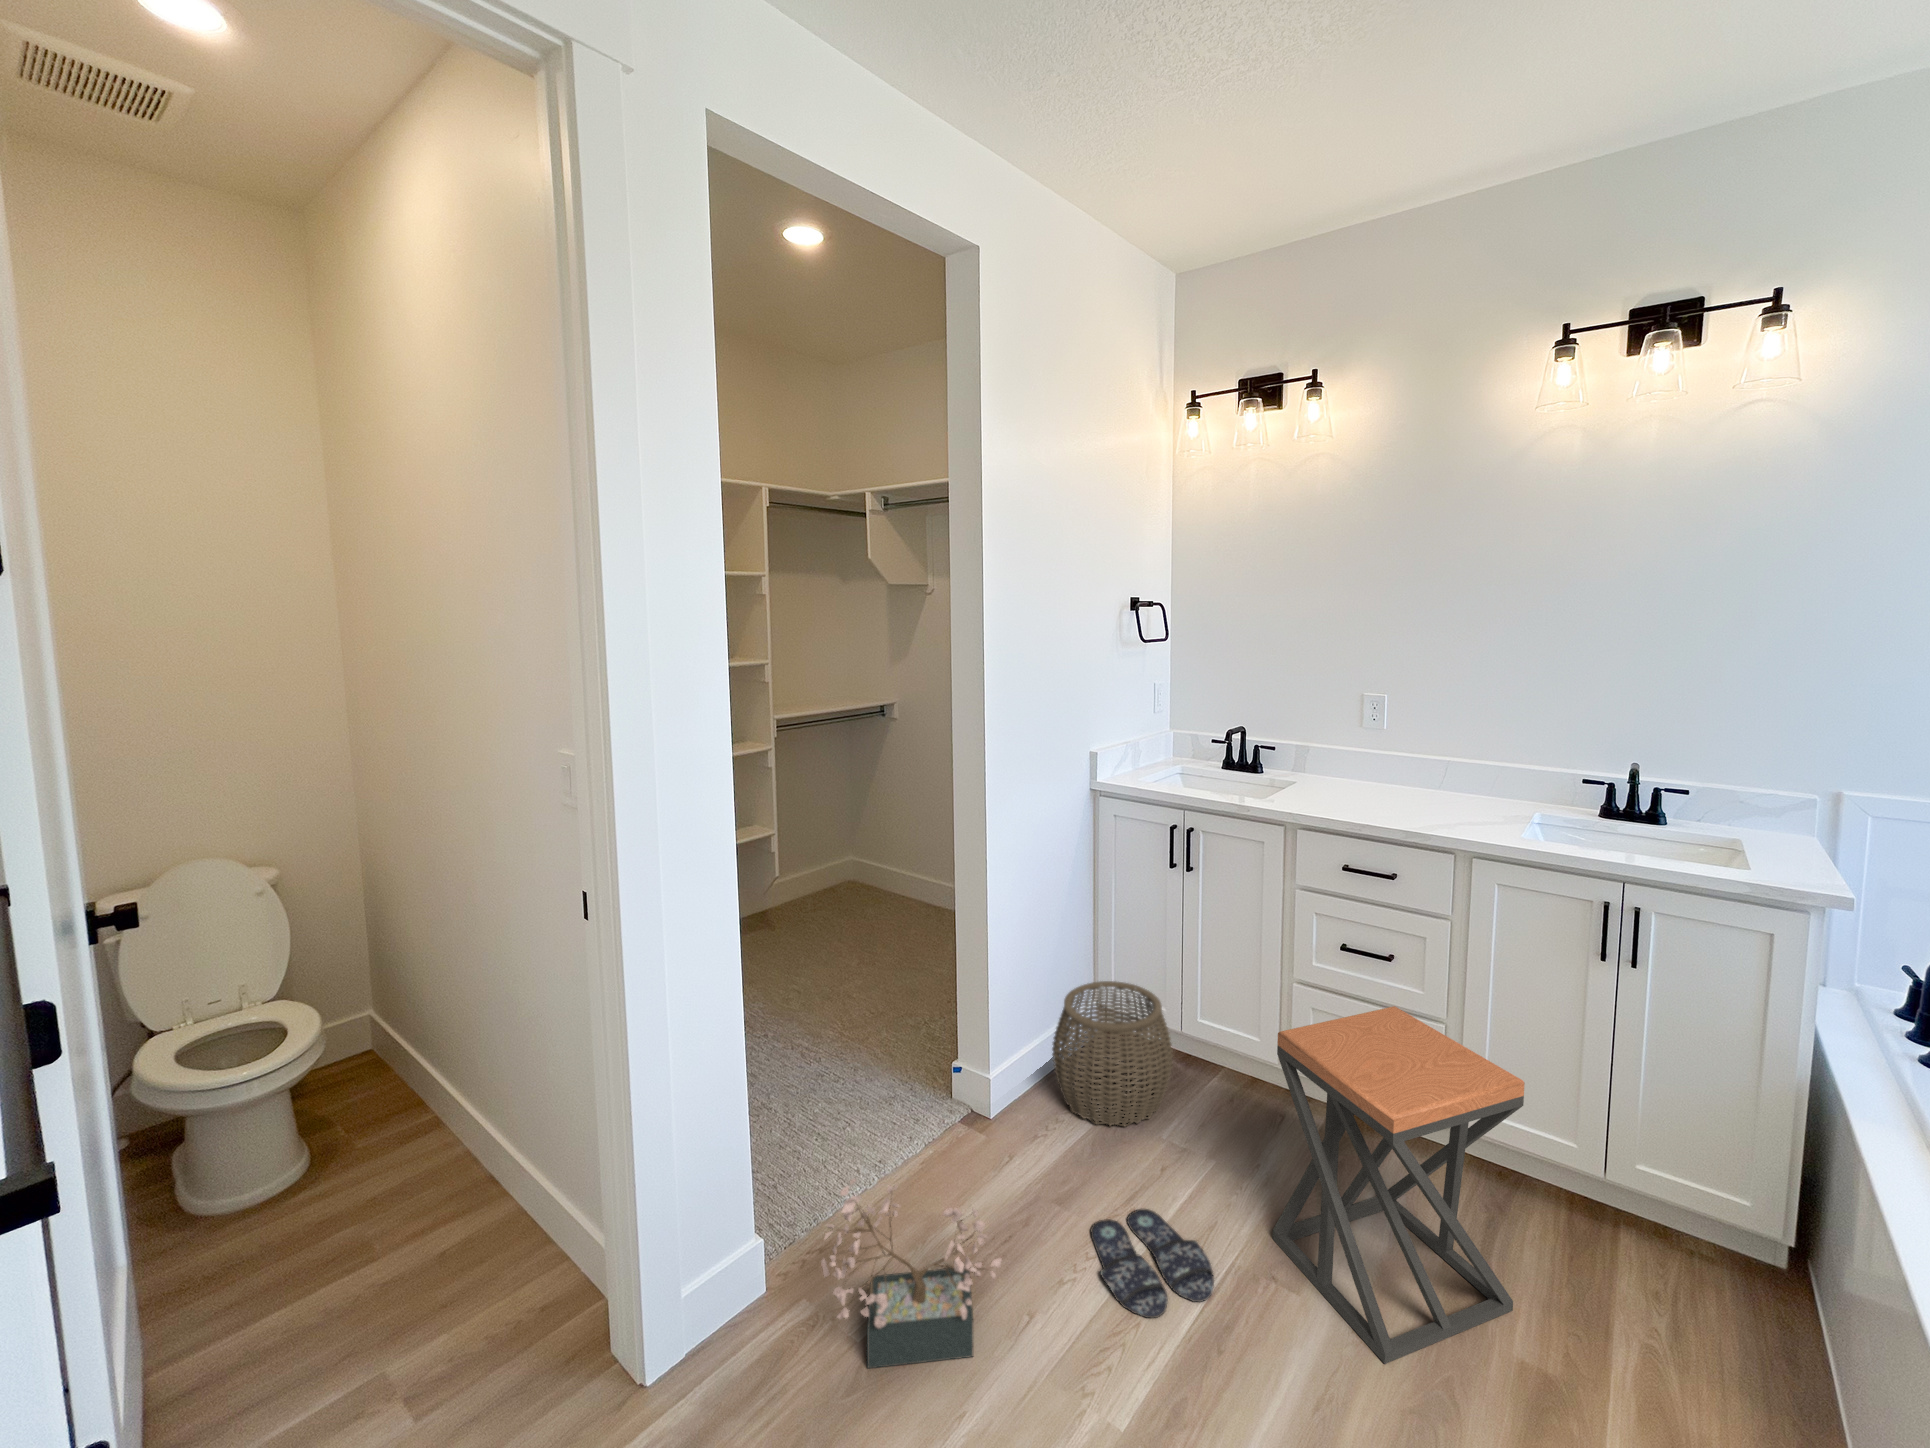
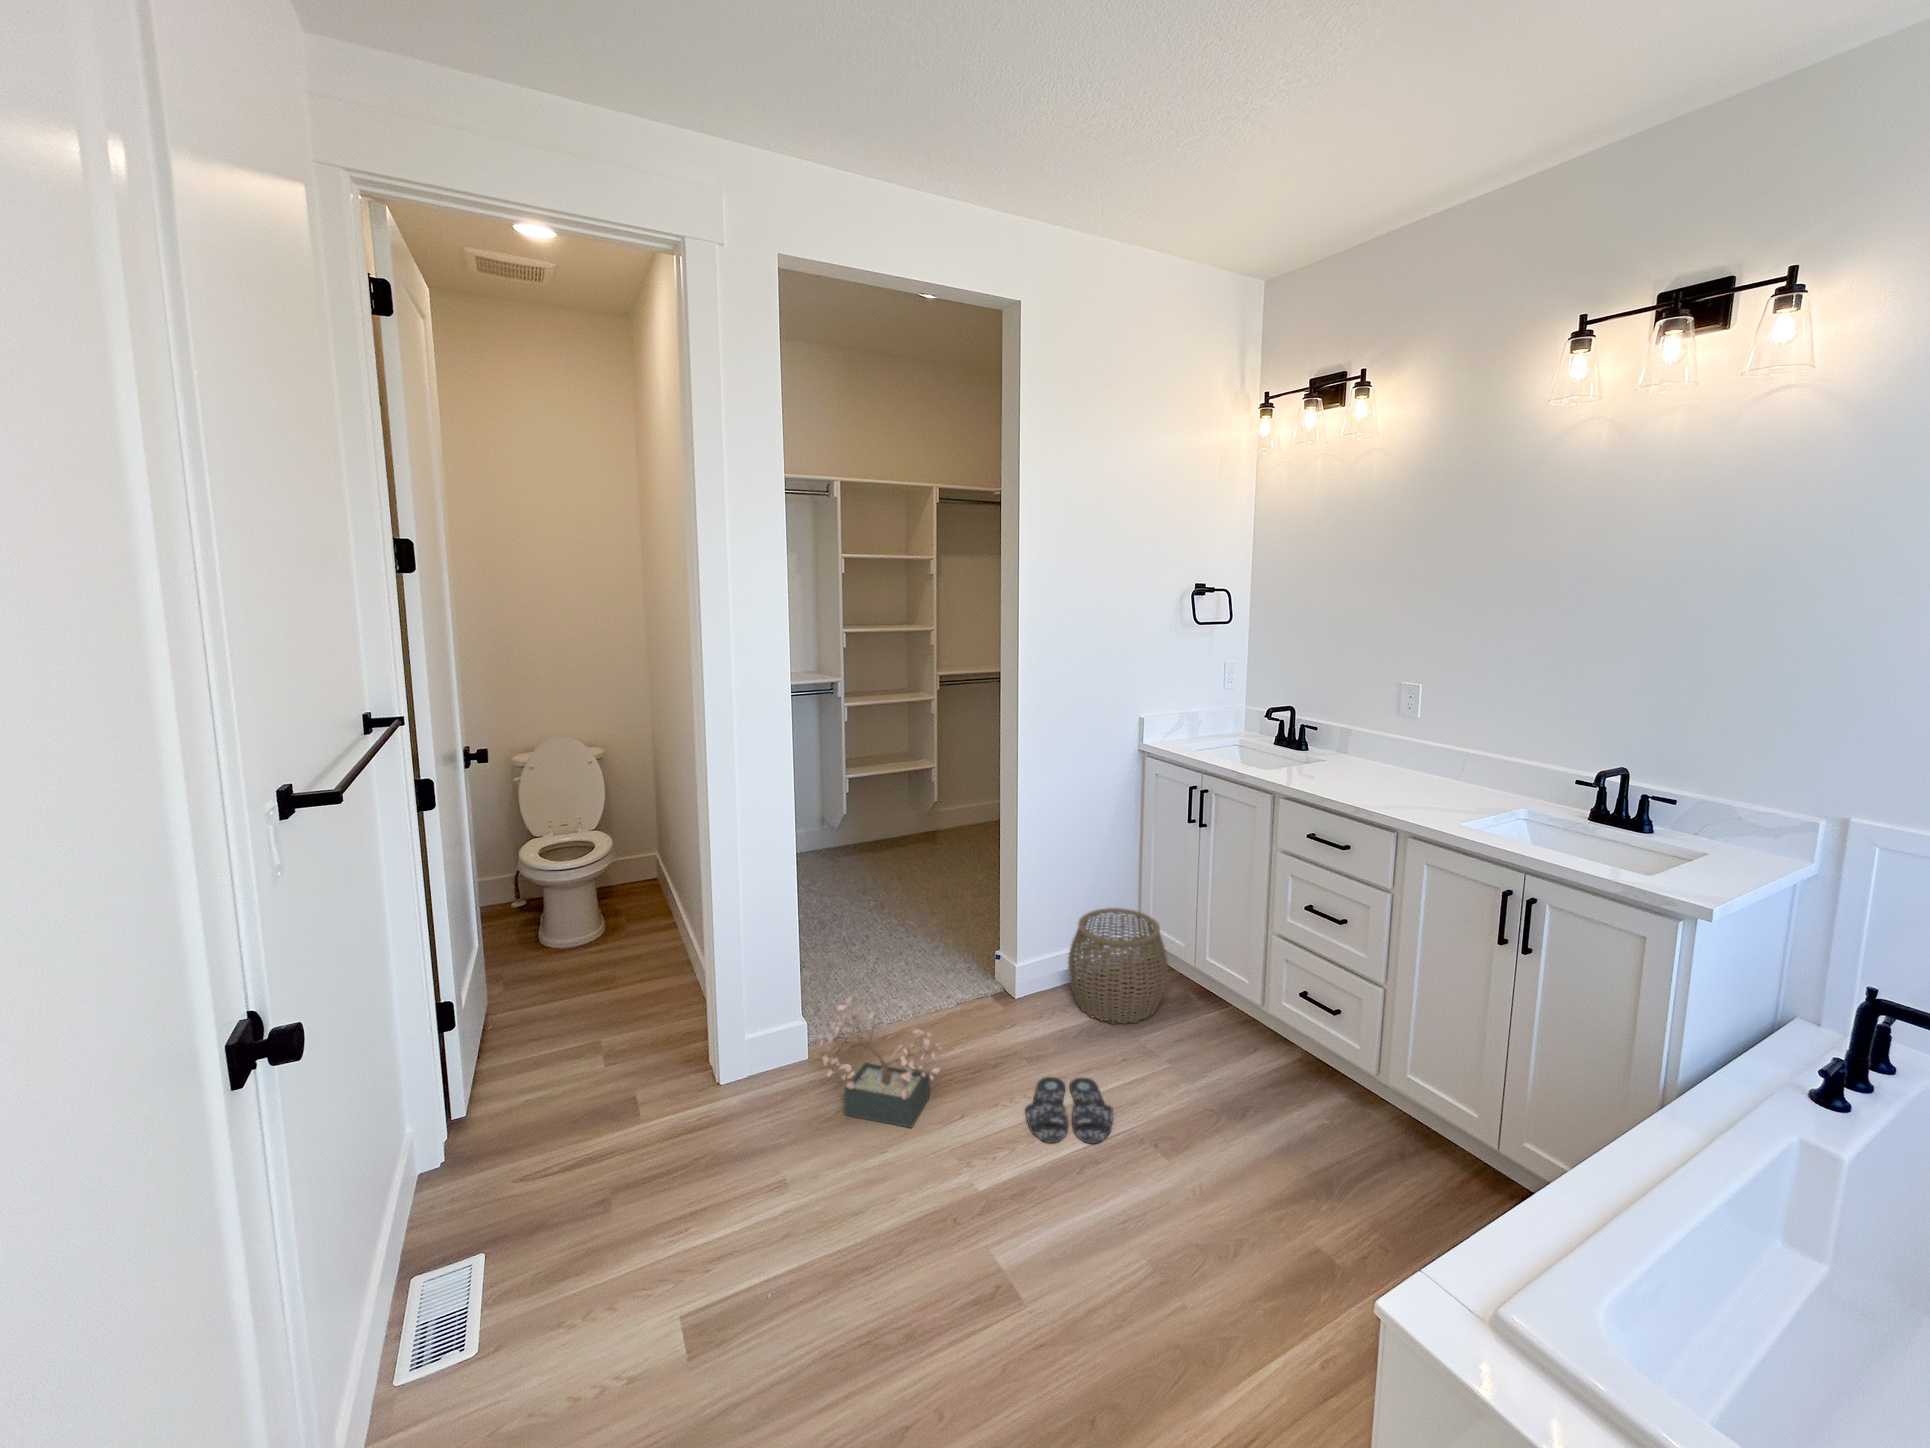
stool: present [1273,1006,1525,1364] -> none [1177,954,1361,1222]

